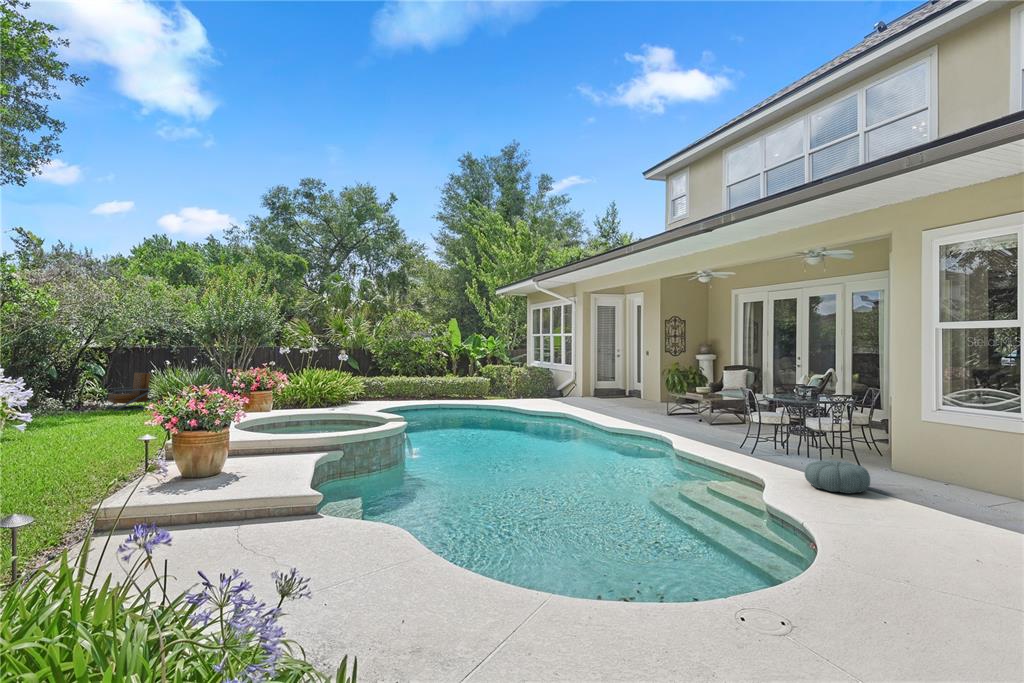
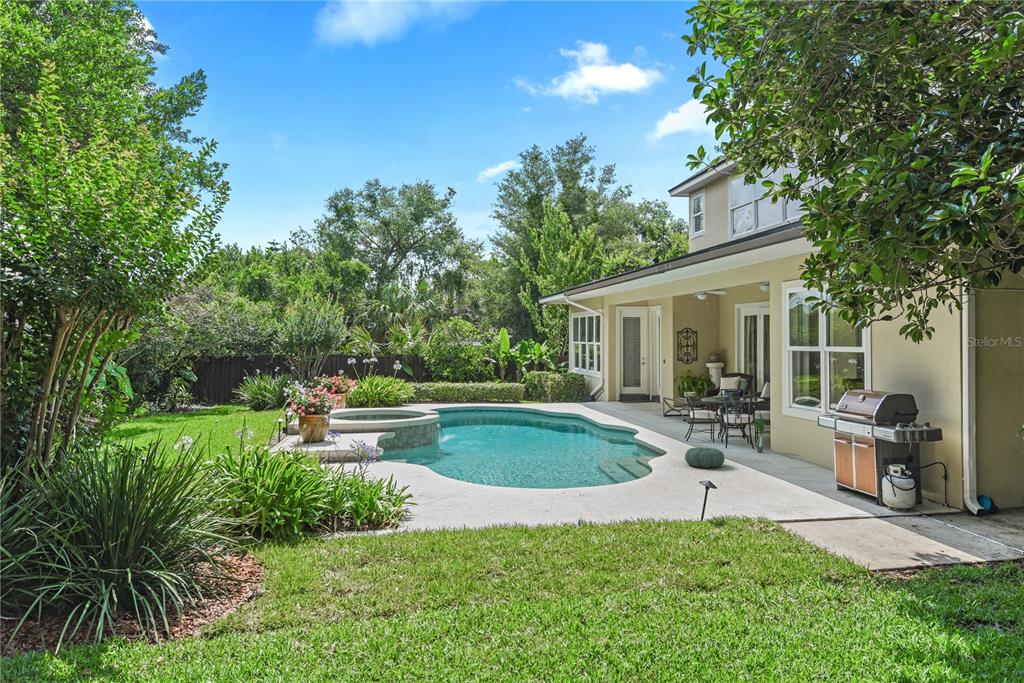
lounge chair: present [106,373,151,411] -> none [215,380,251,412]
potted plant: none [841,410,883,463] -> present [755,419,765,453]

